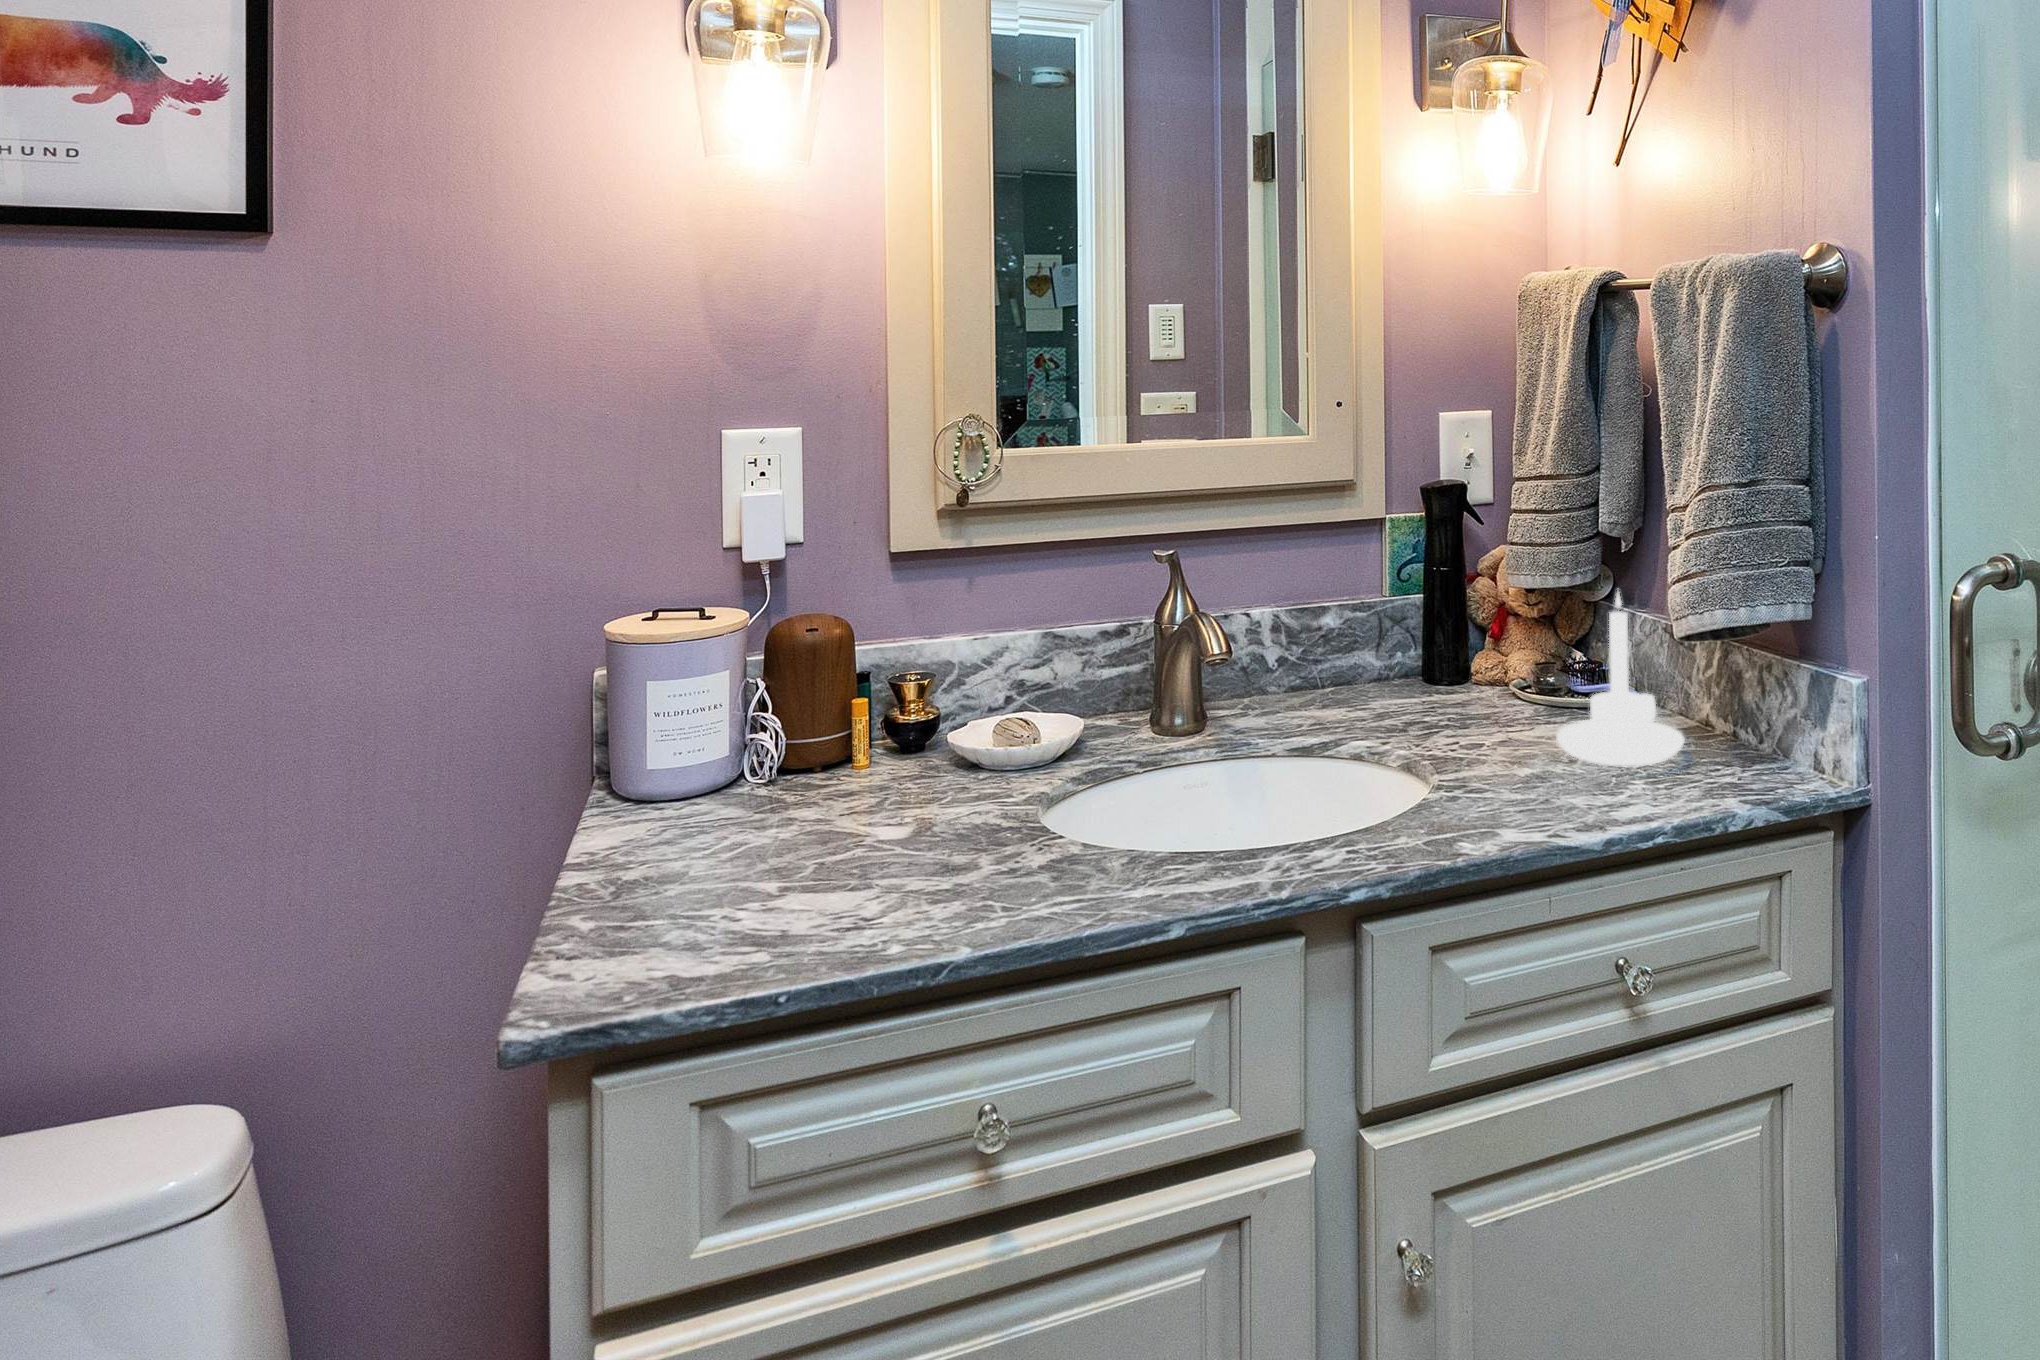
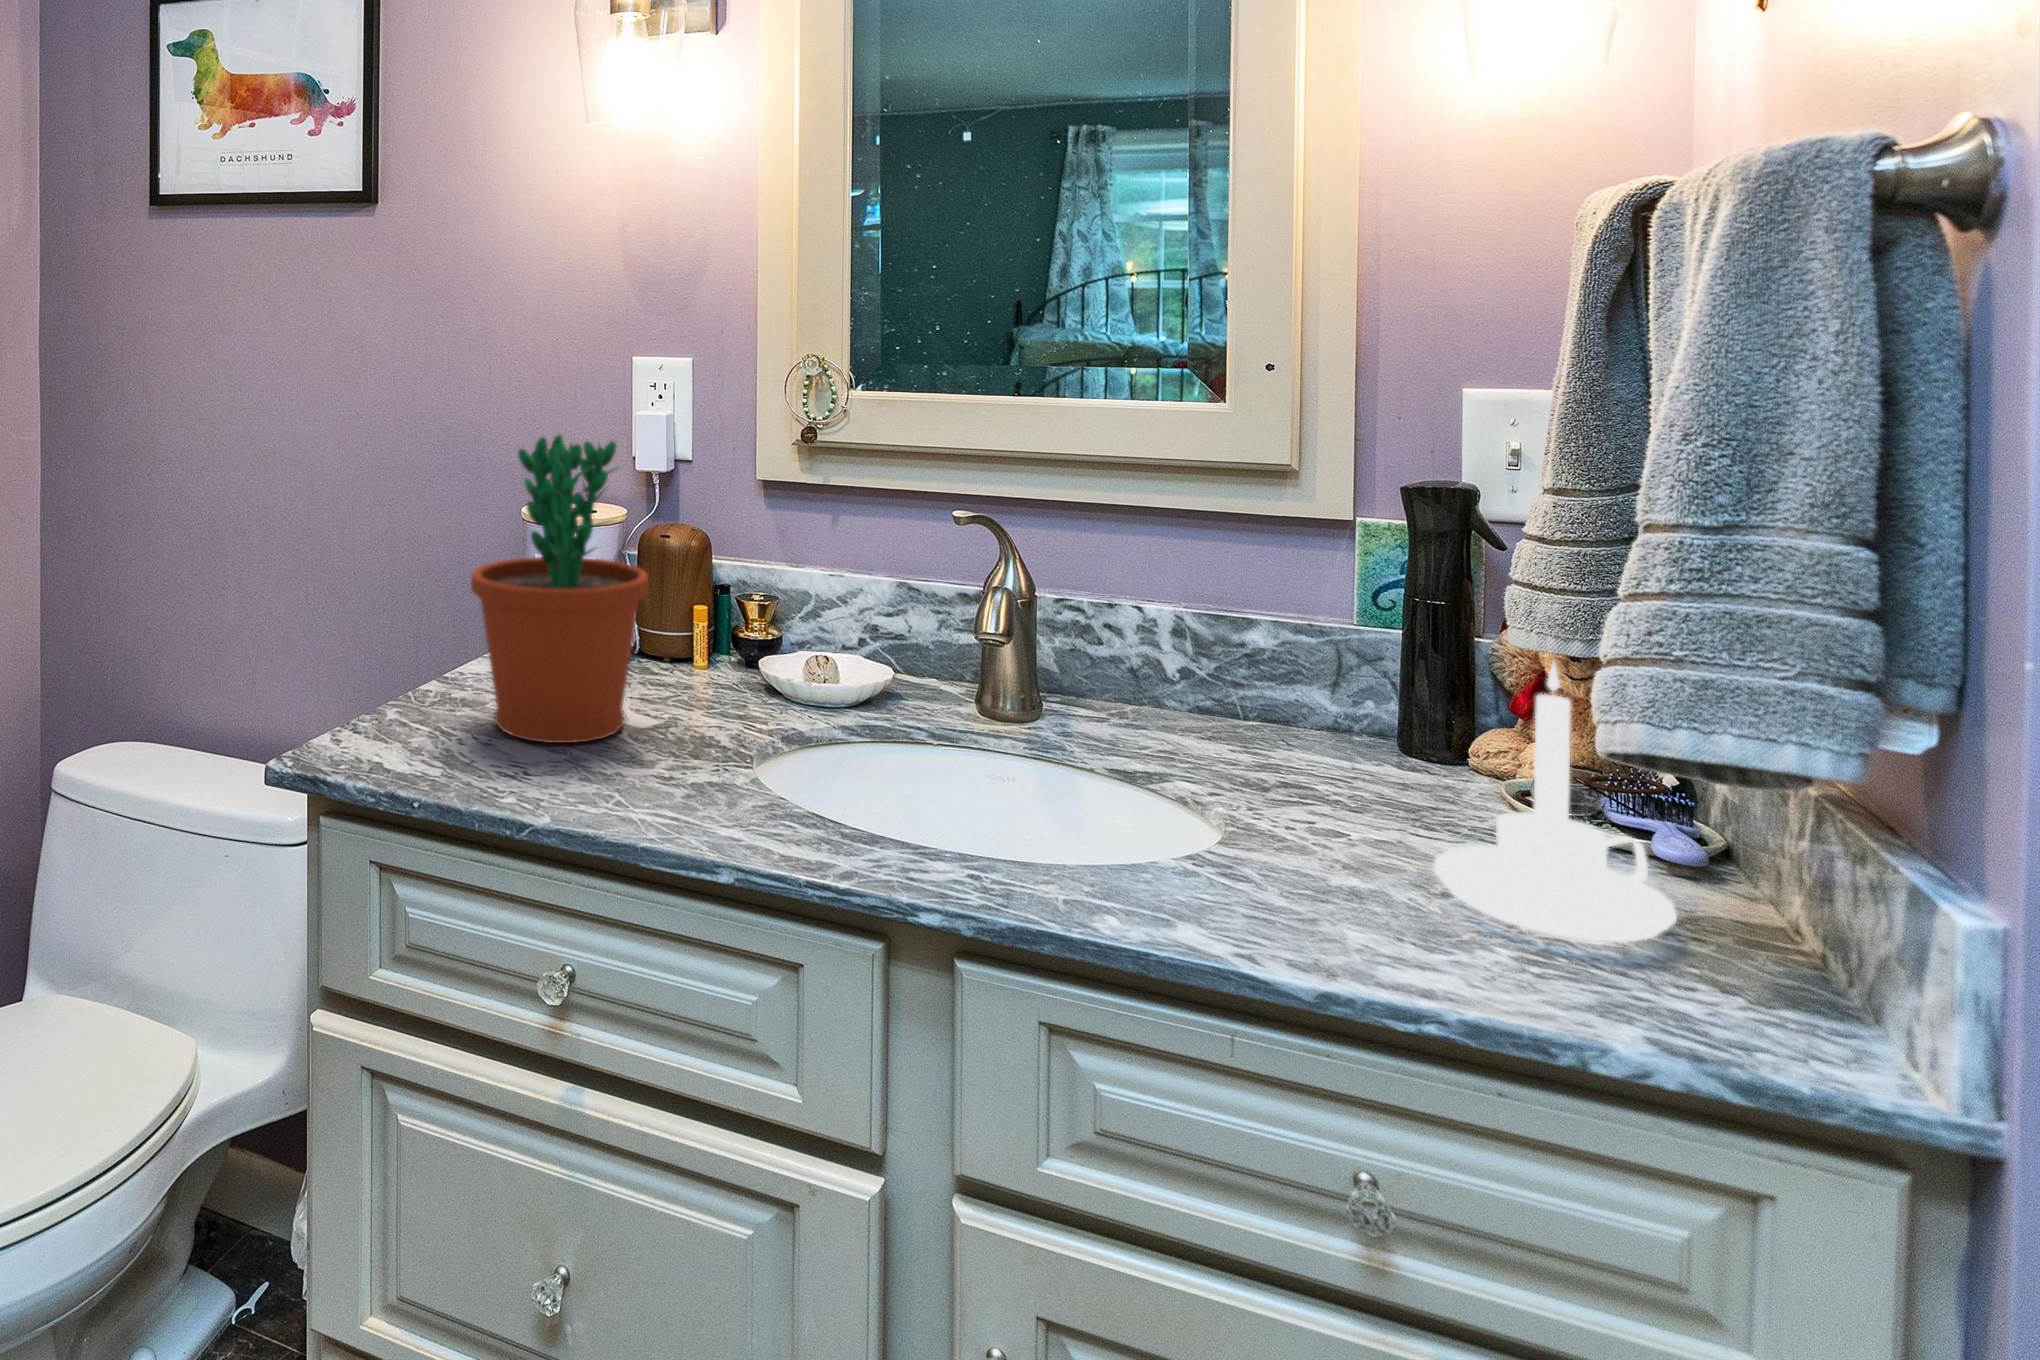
flower pot: none [691,527,915,894] -> present [471,435,648,743]

